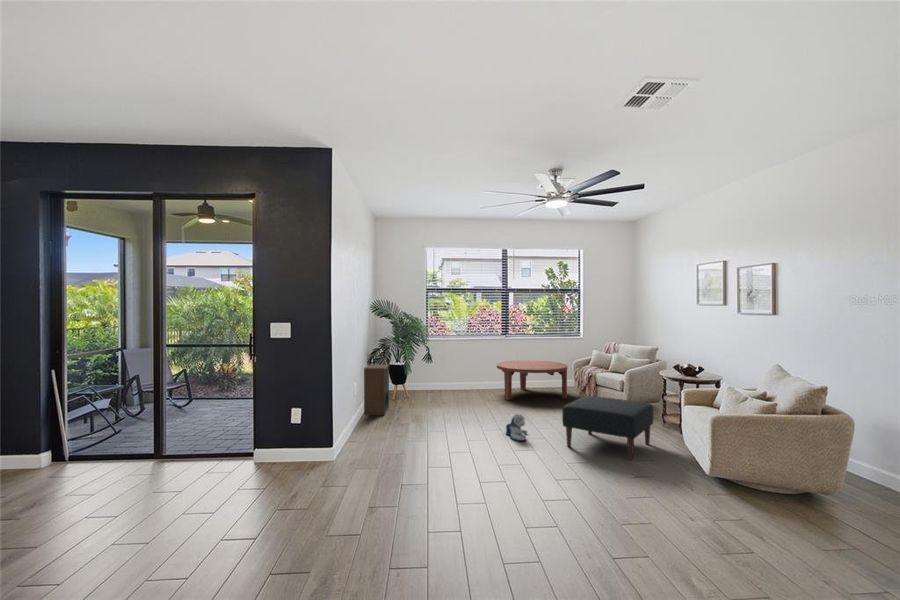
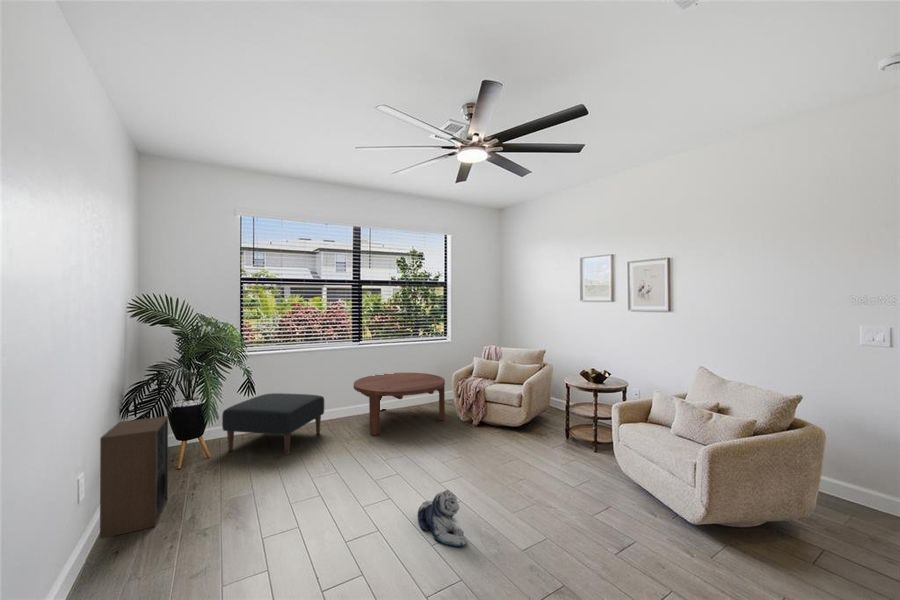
ottoman: present [562,396,653,460] -> present [222,393,324,455]

